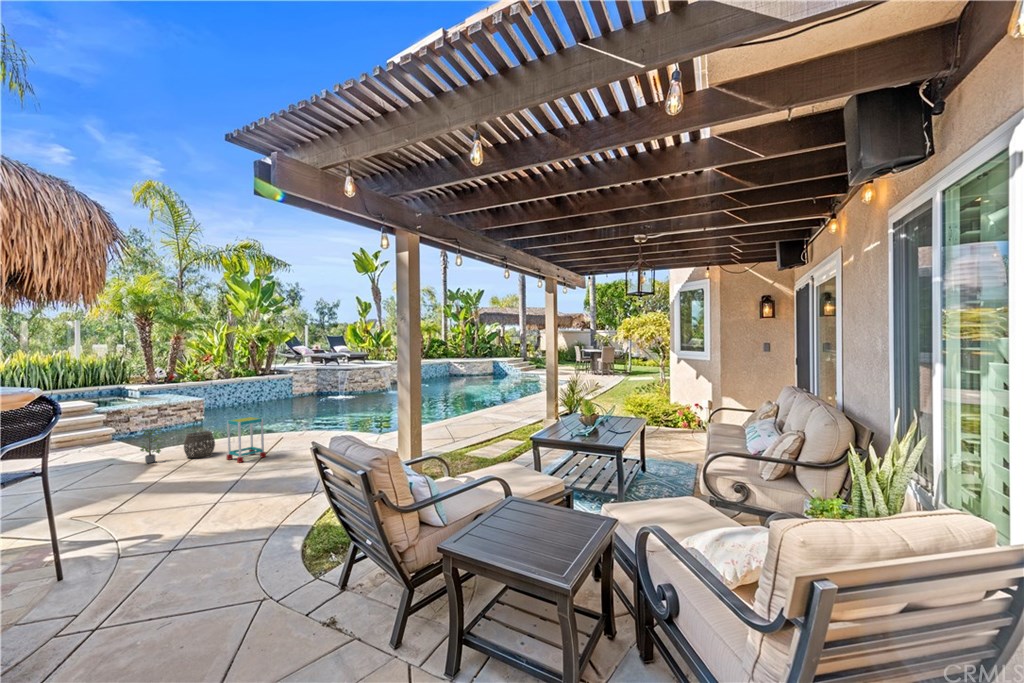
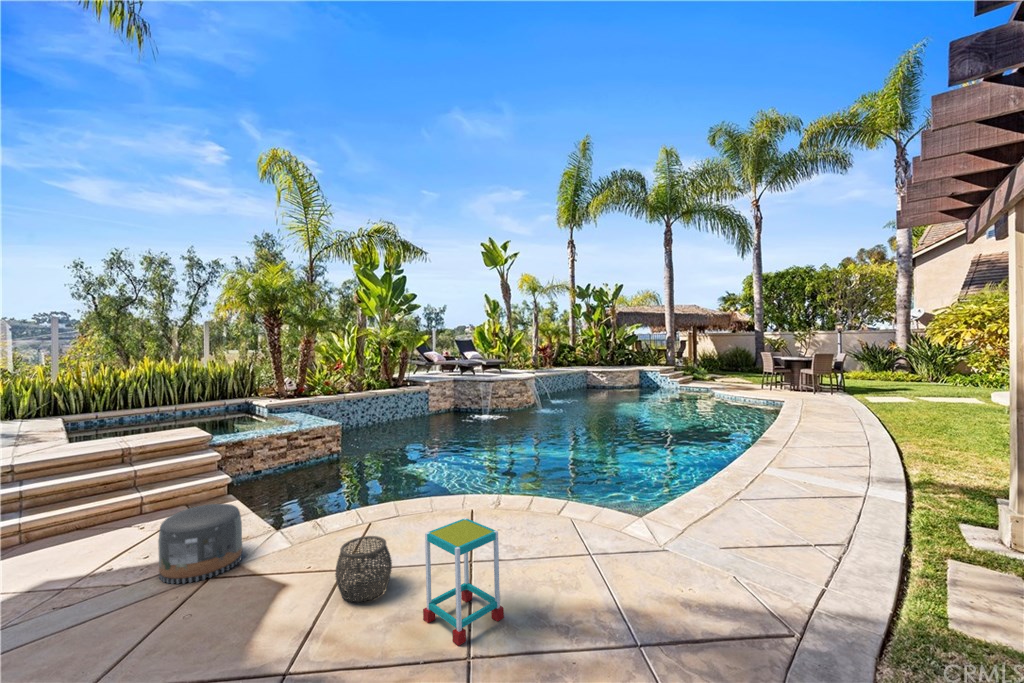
pouf: none [80,425,130,461] -> present [158,504,242,584]
potted plant: present [140,428,162,463] -> none [255,534,305,614]

